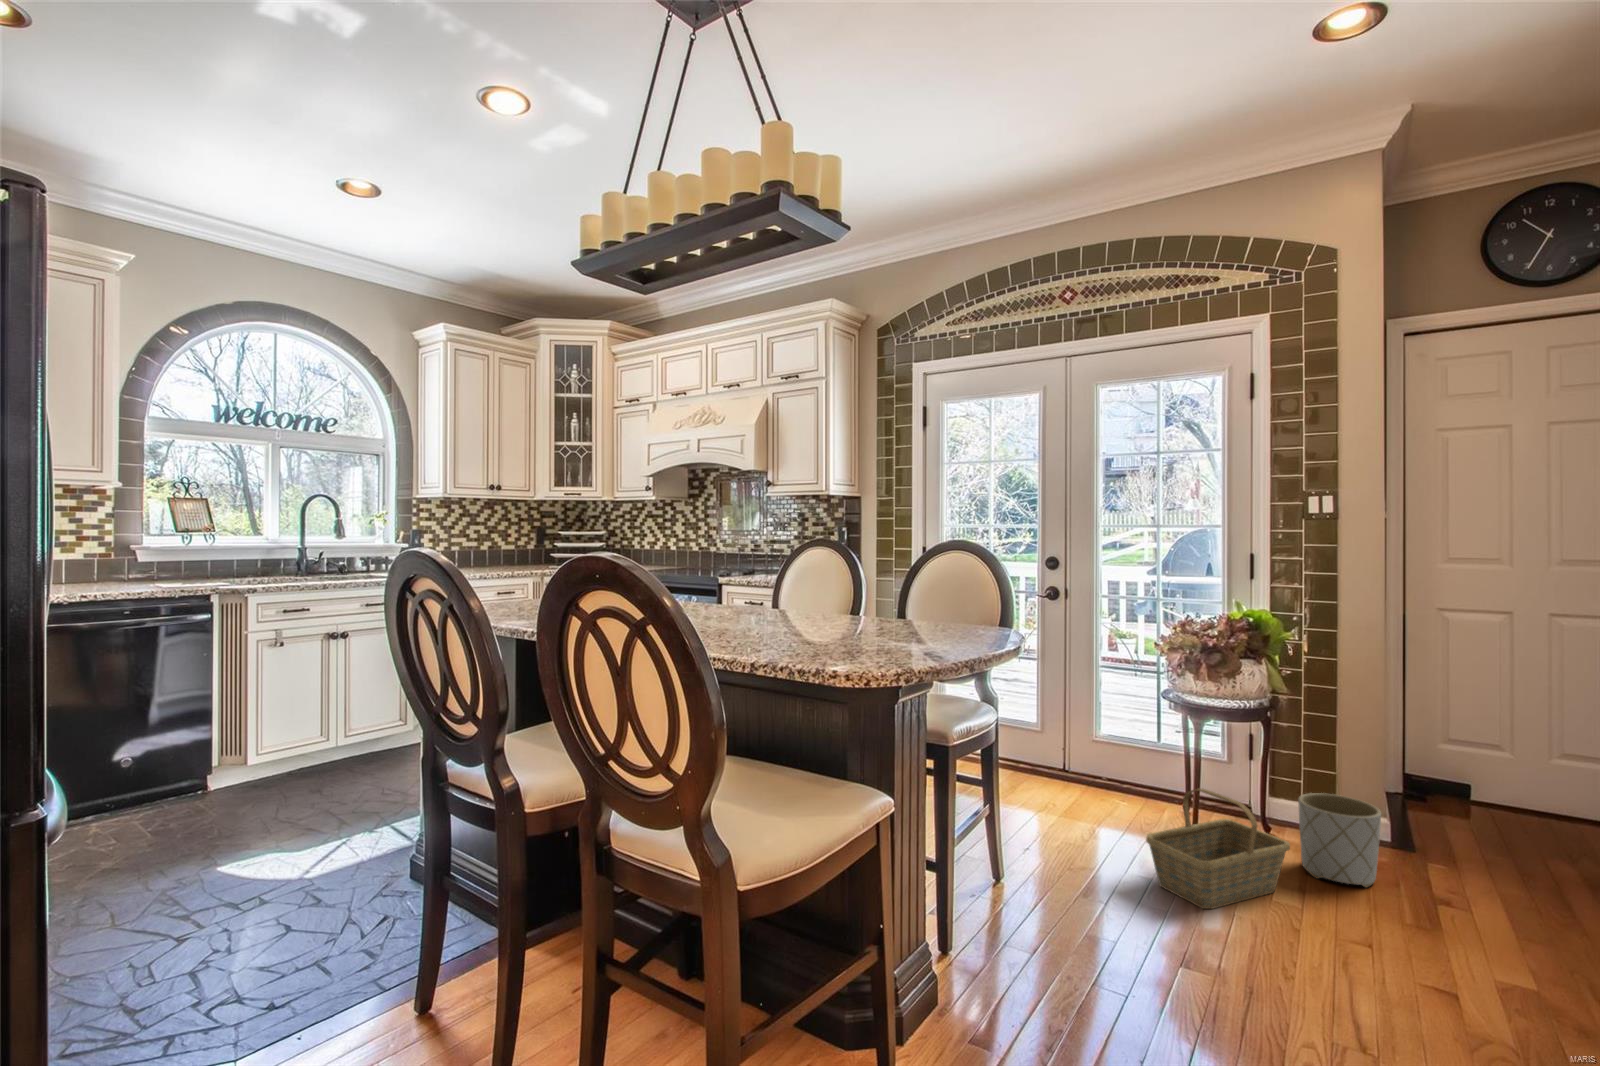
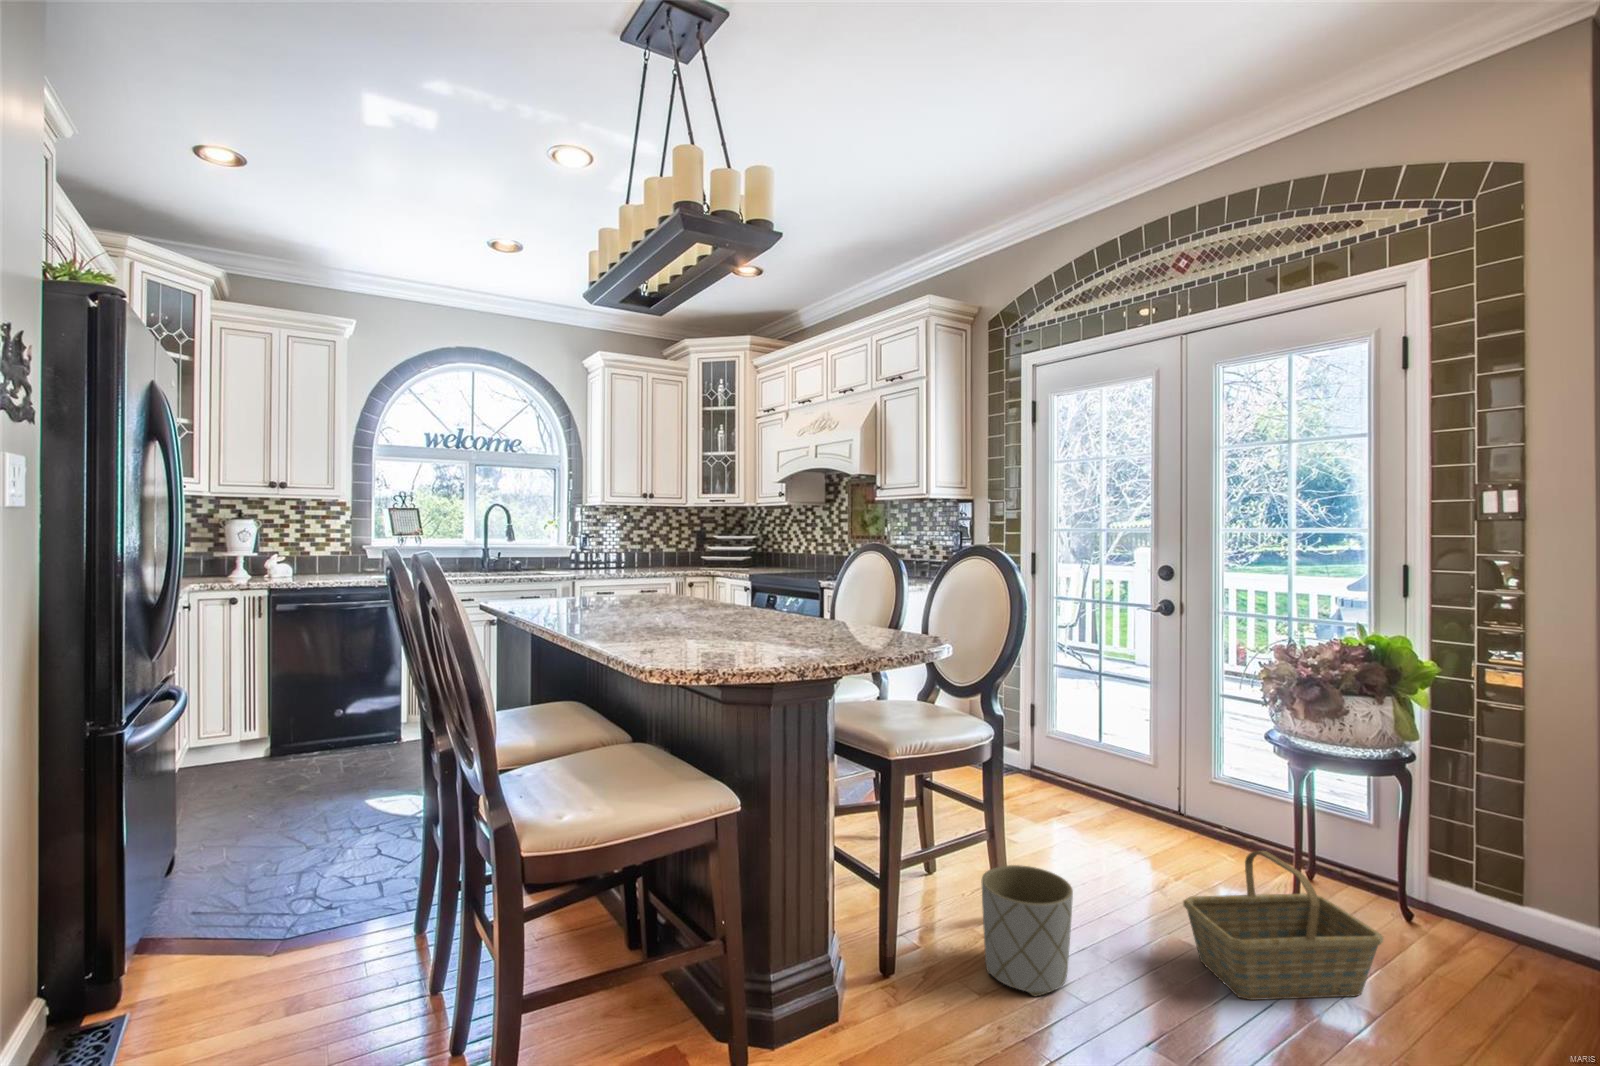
planter: present [1298,793,1381,887] -> present [981,865,1073,996]

